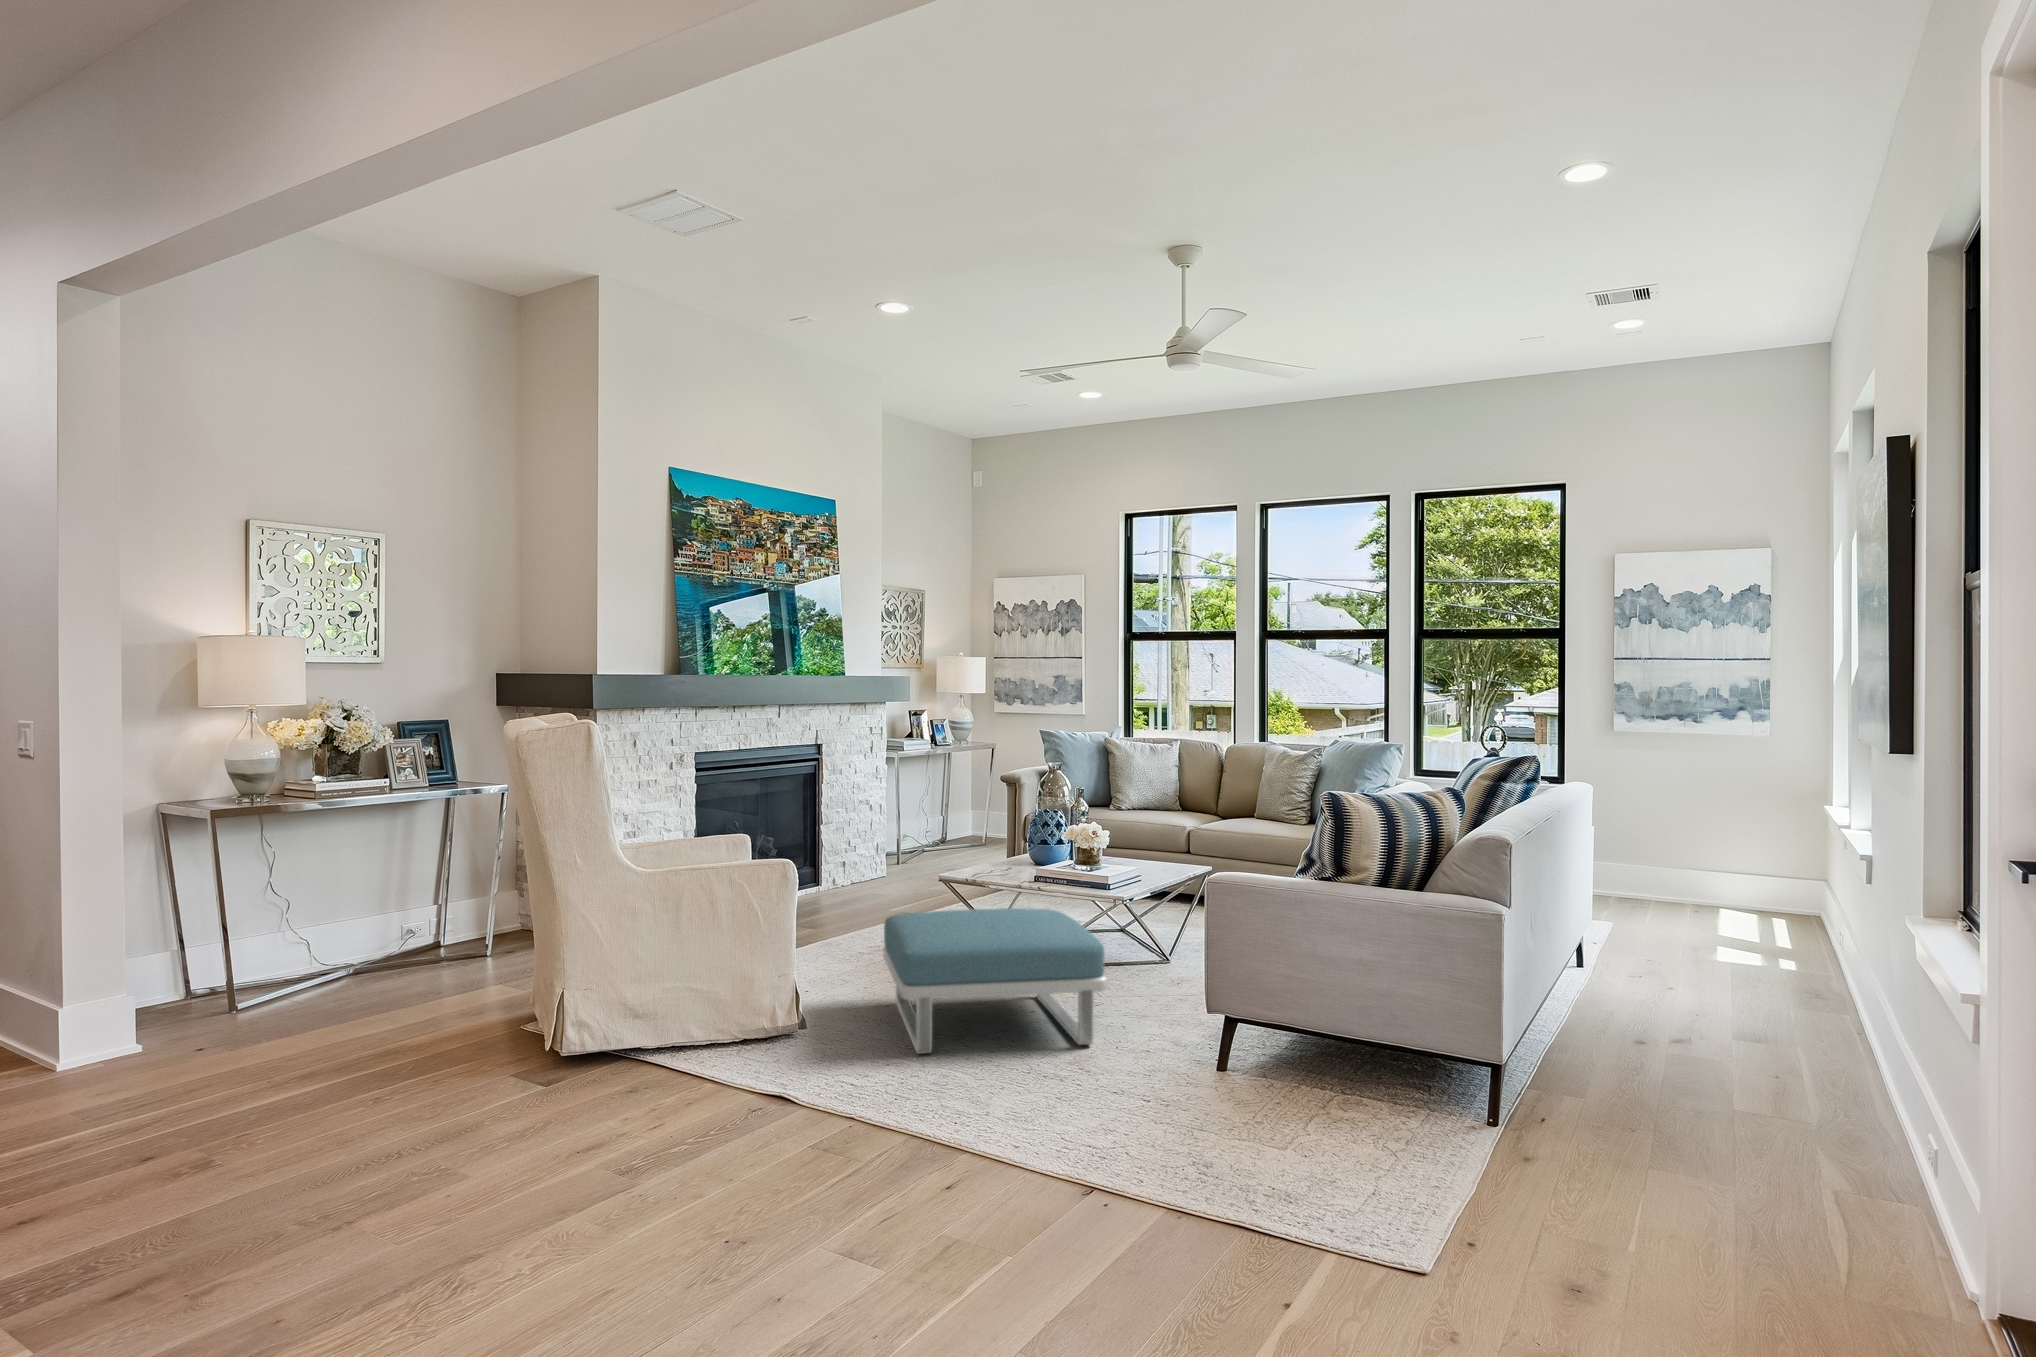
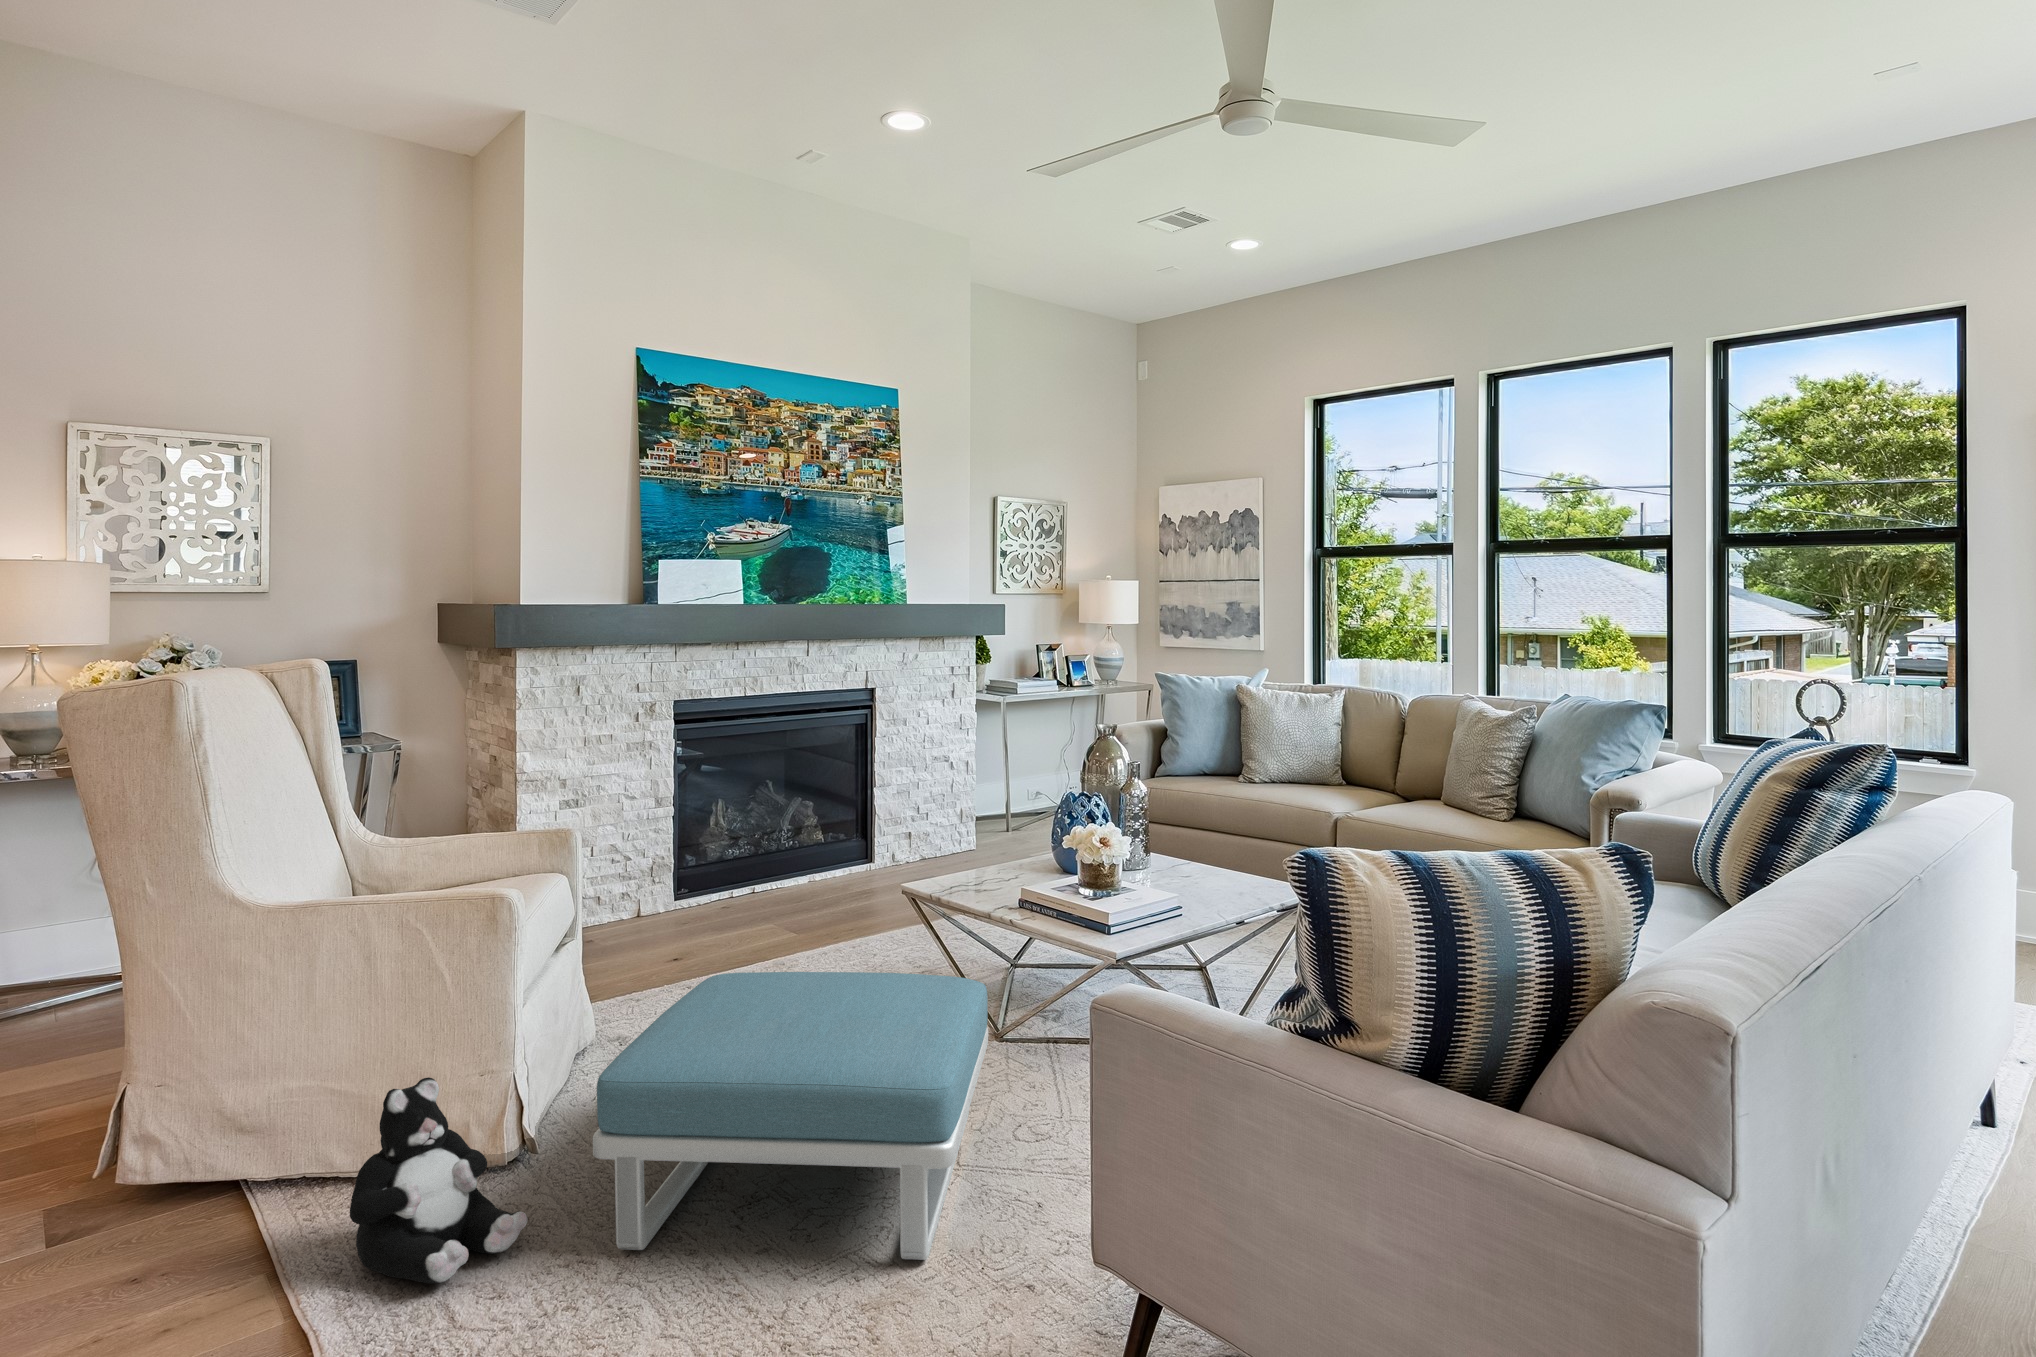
plush toy: none [761,961,863,1071] -> present [350,1077,528,1283]

